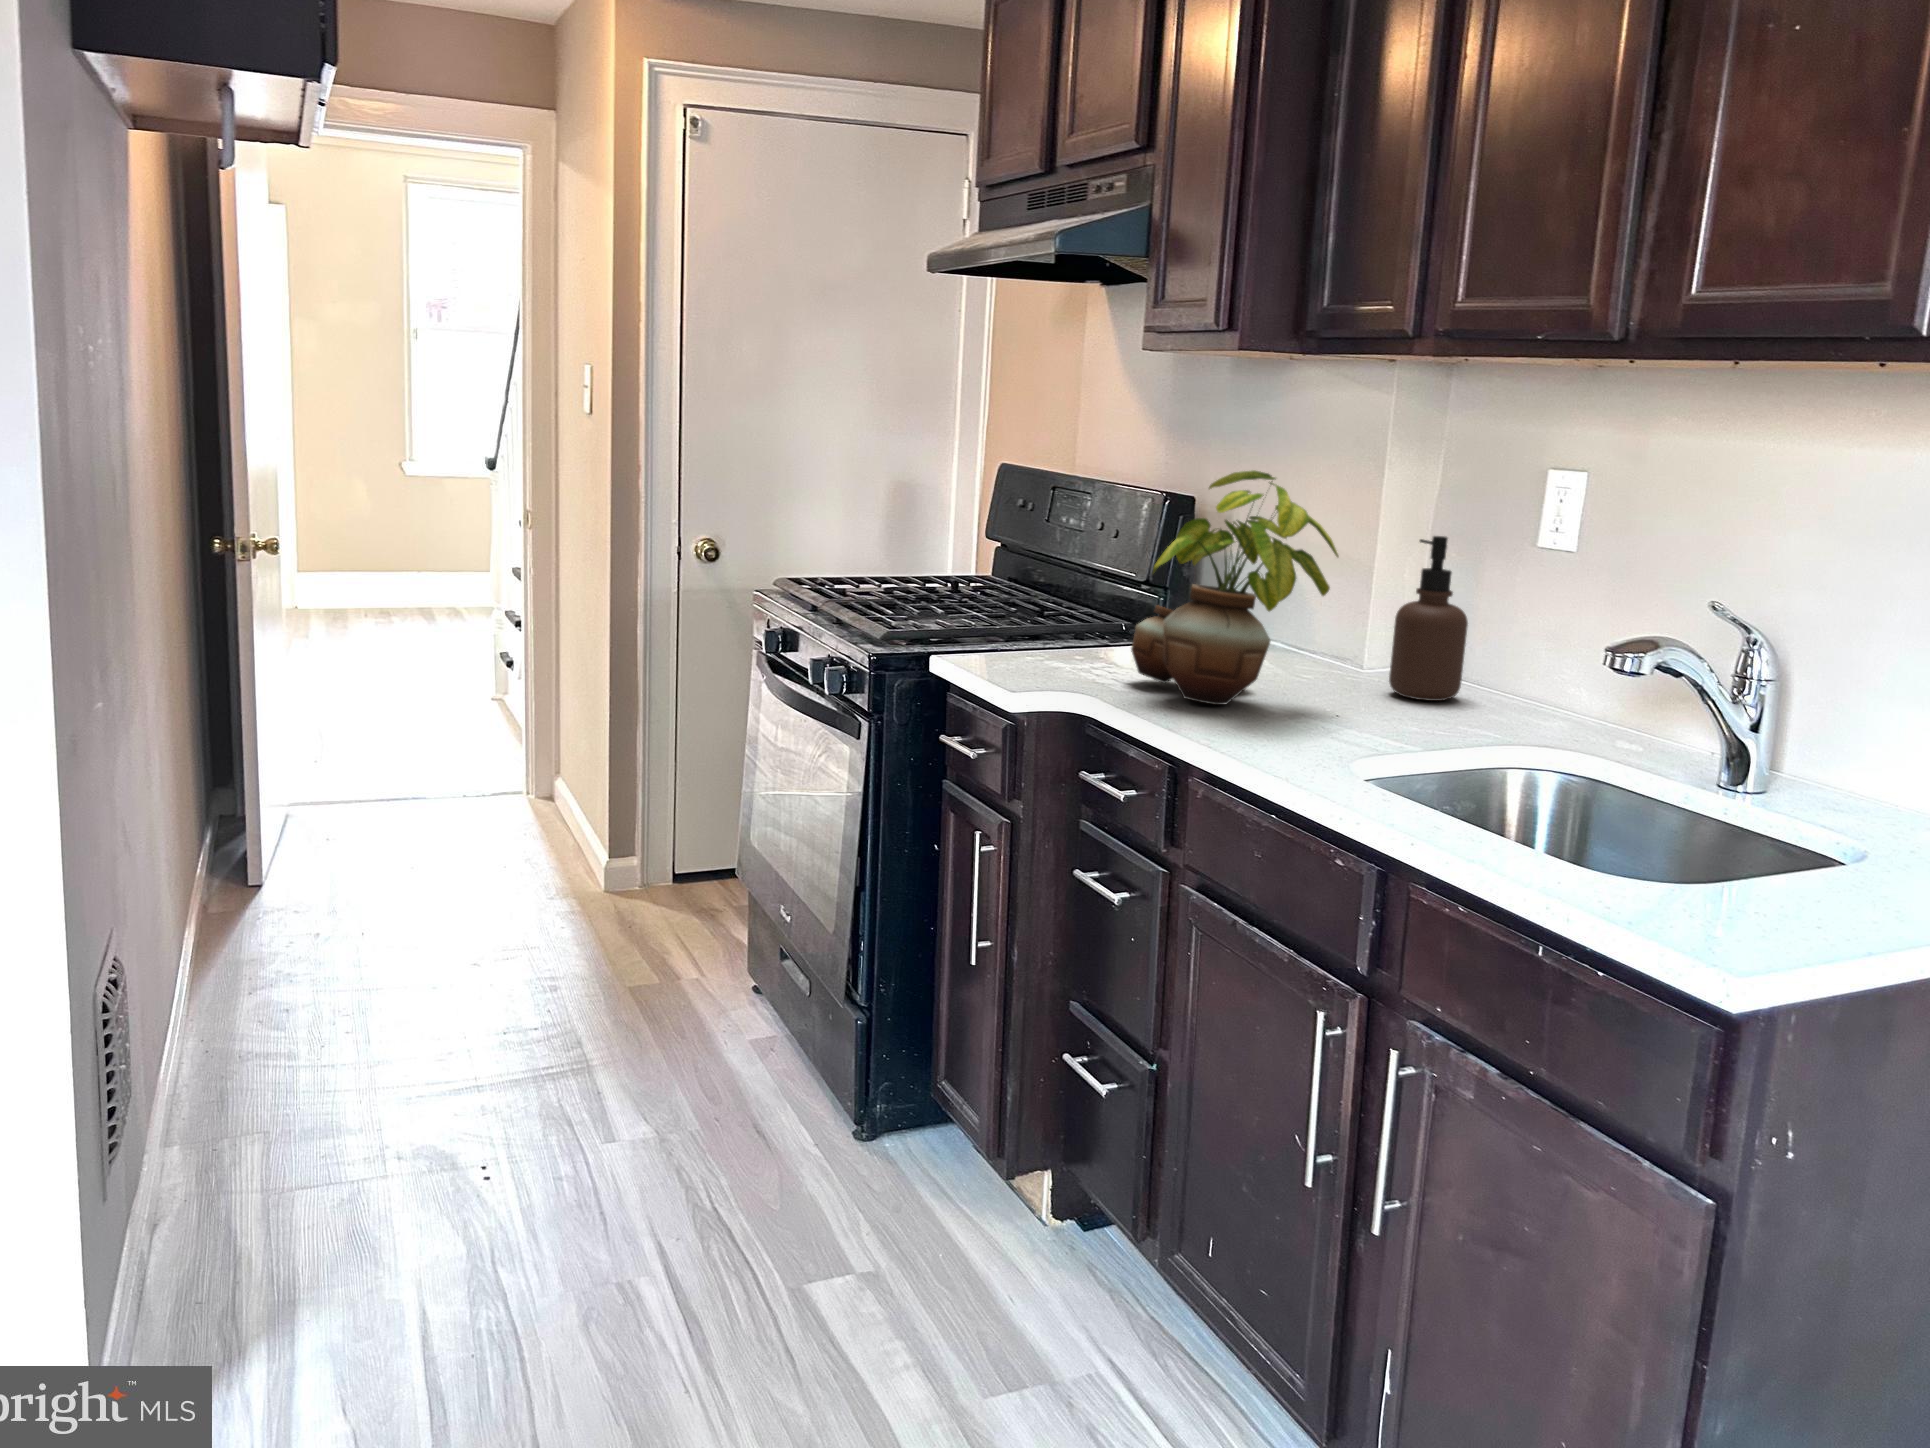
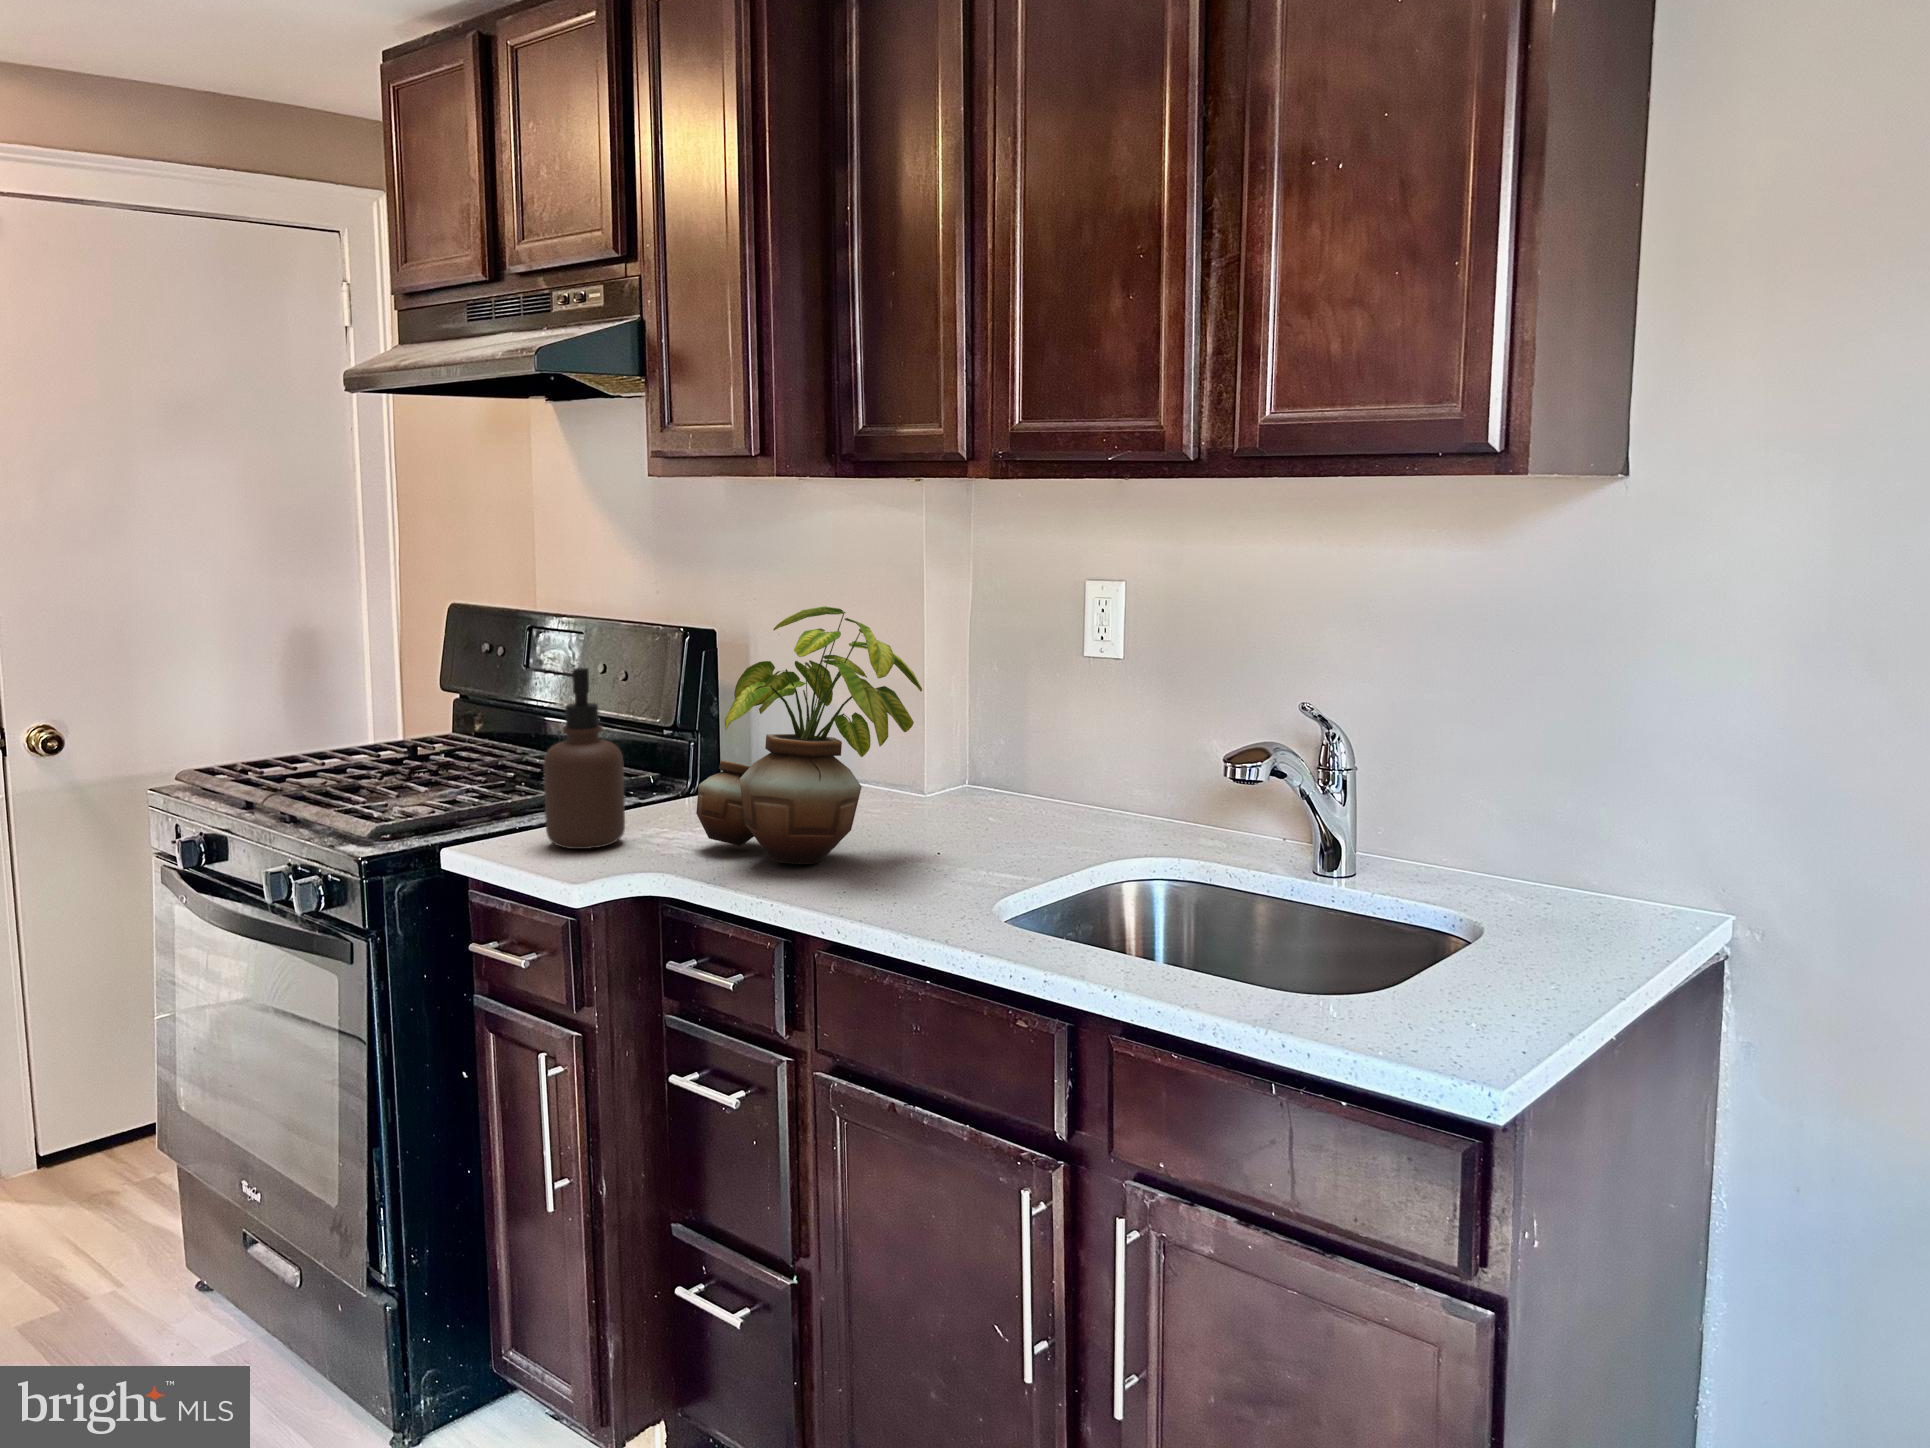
soap dispenser: present [1389,536,1468,701] -> present [543,668,625,849]

